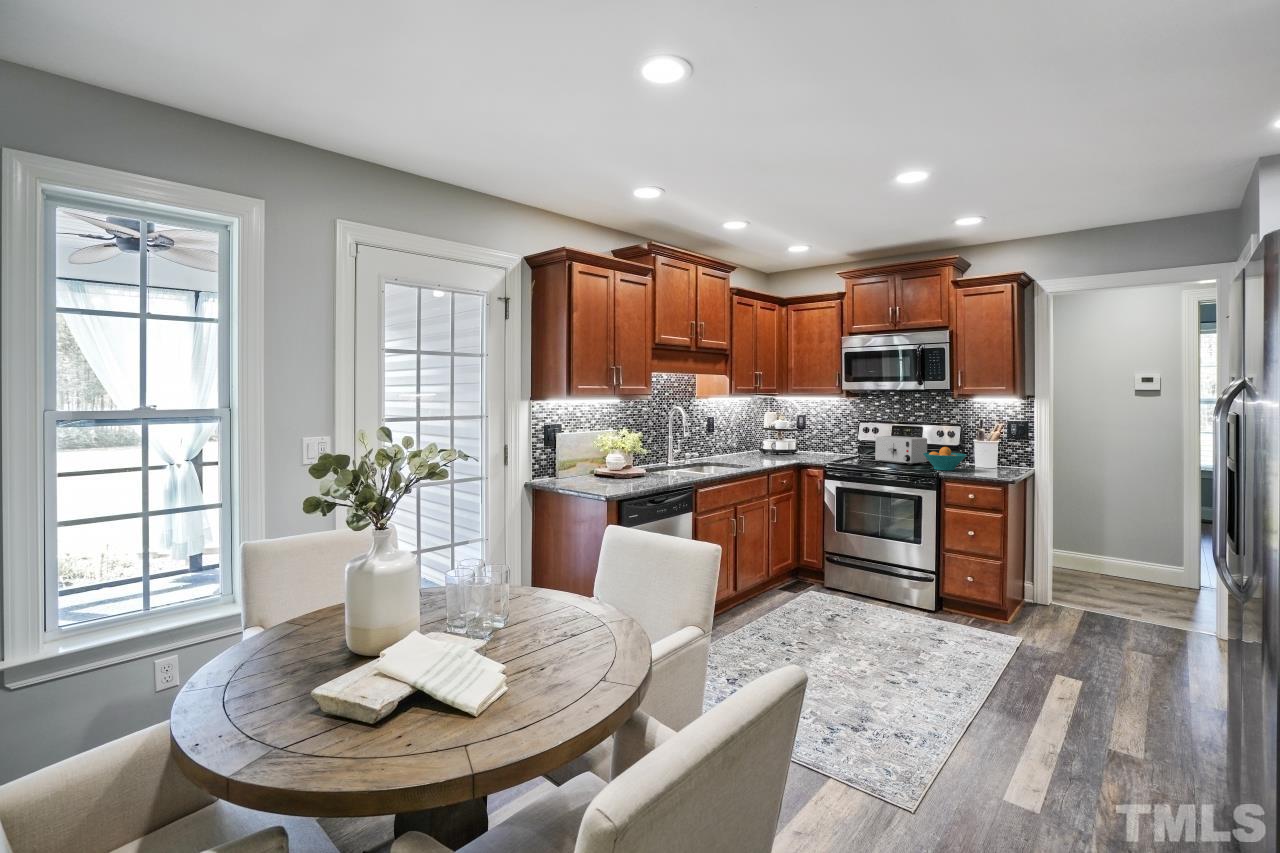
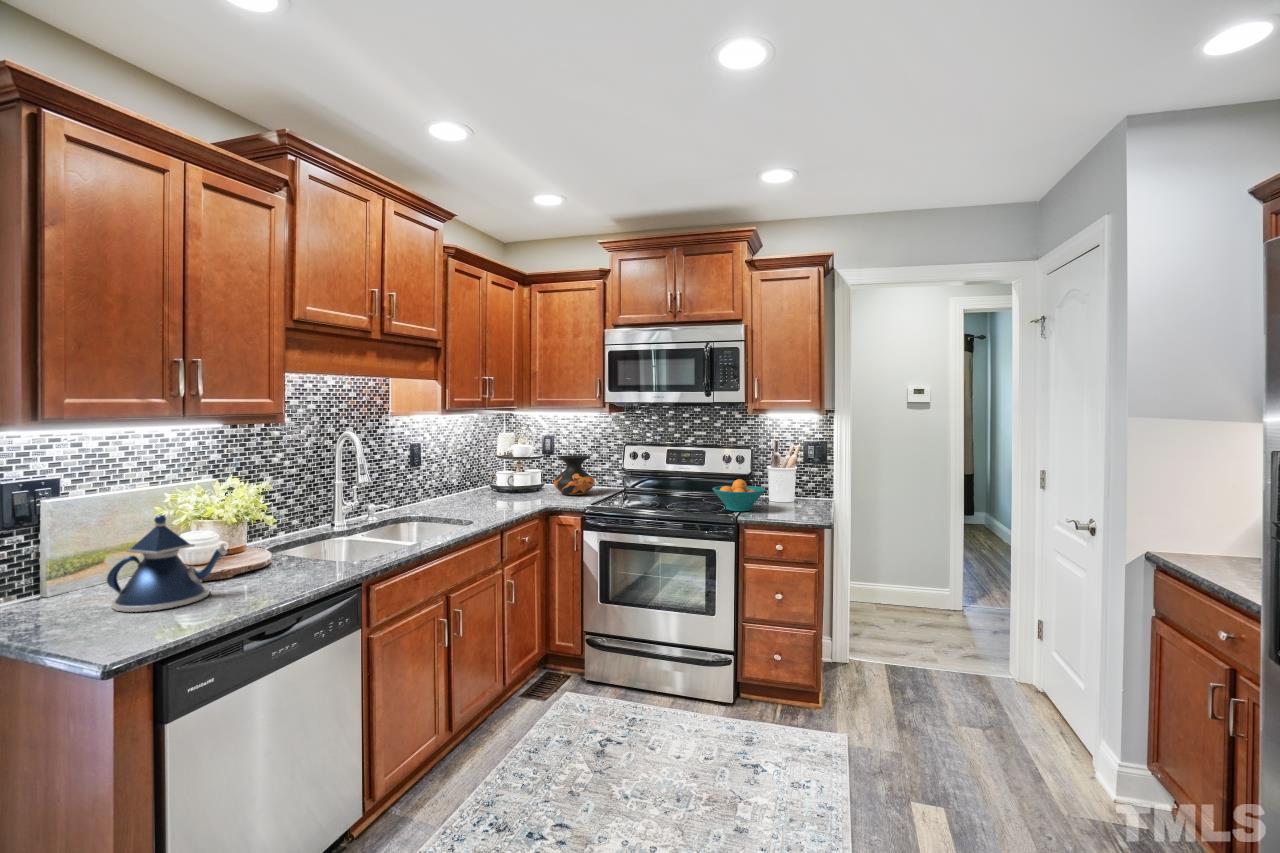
vase: none [804,429,835,458] -> present [553,455,595,495]
toaster: present [875,436,927,465] -> none [648,463,712,503]
teapot: none [582,442,630,486] -> present [107,515,227,612]

